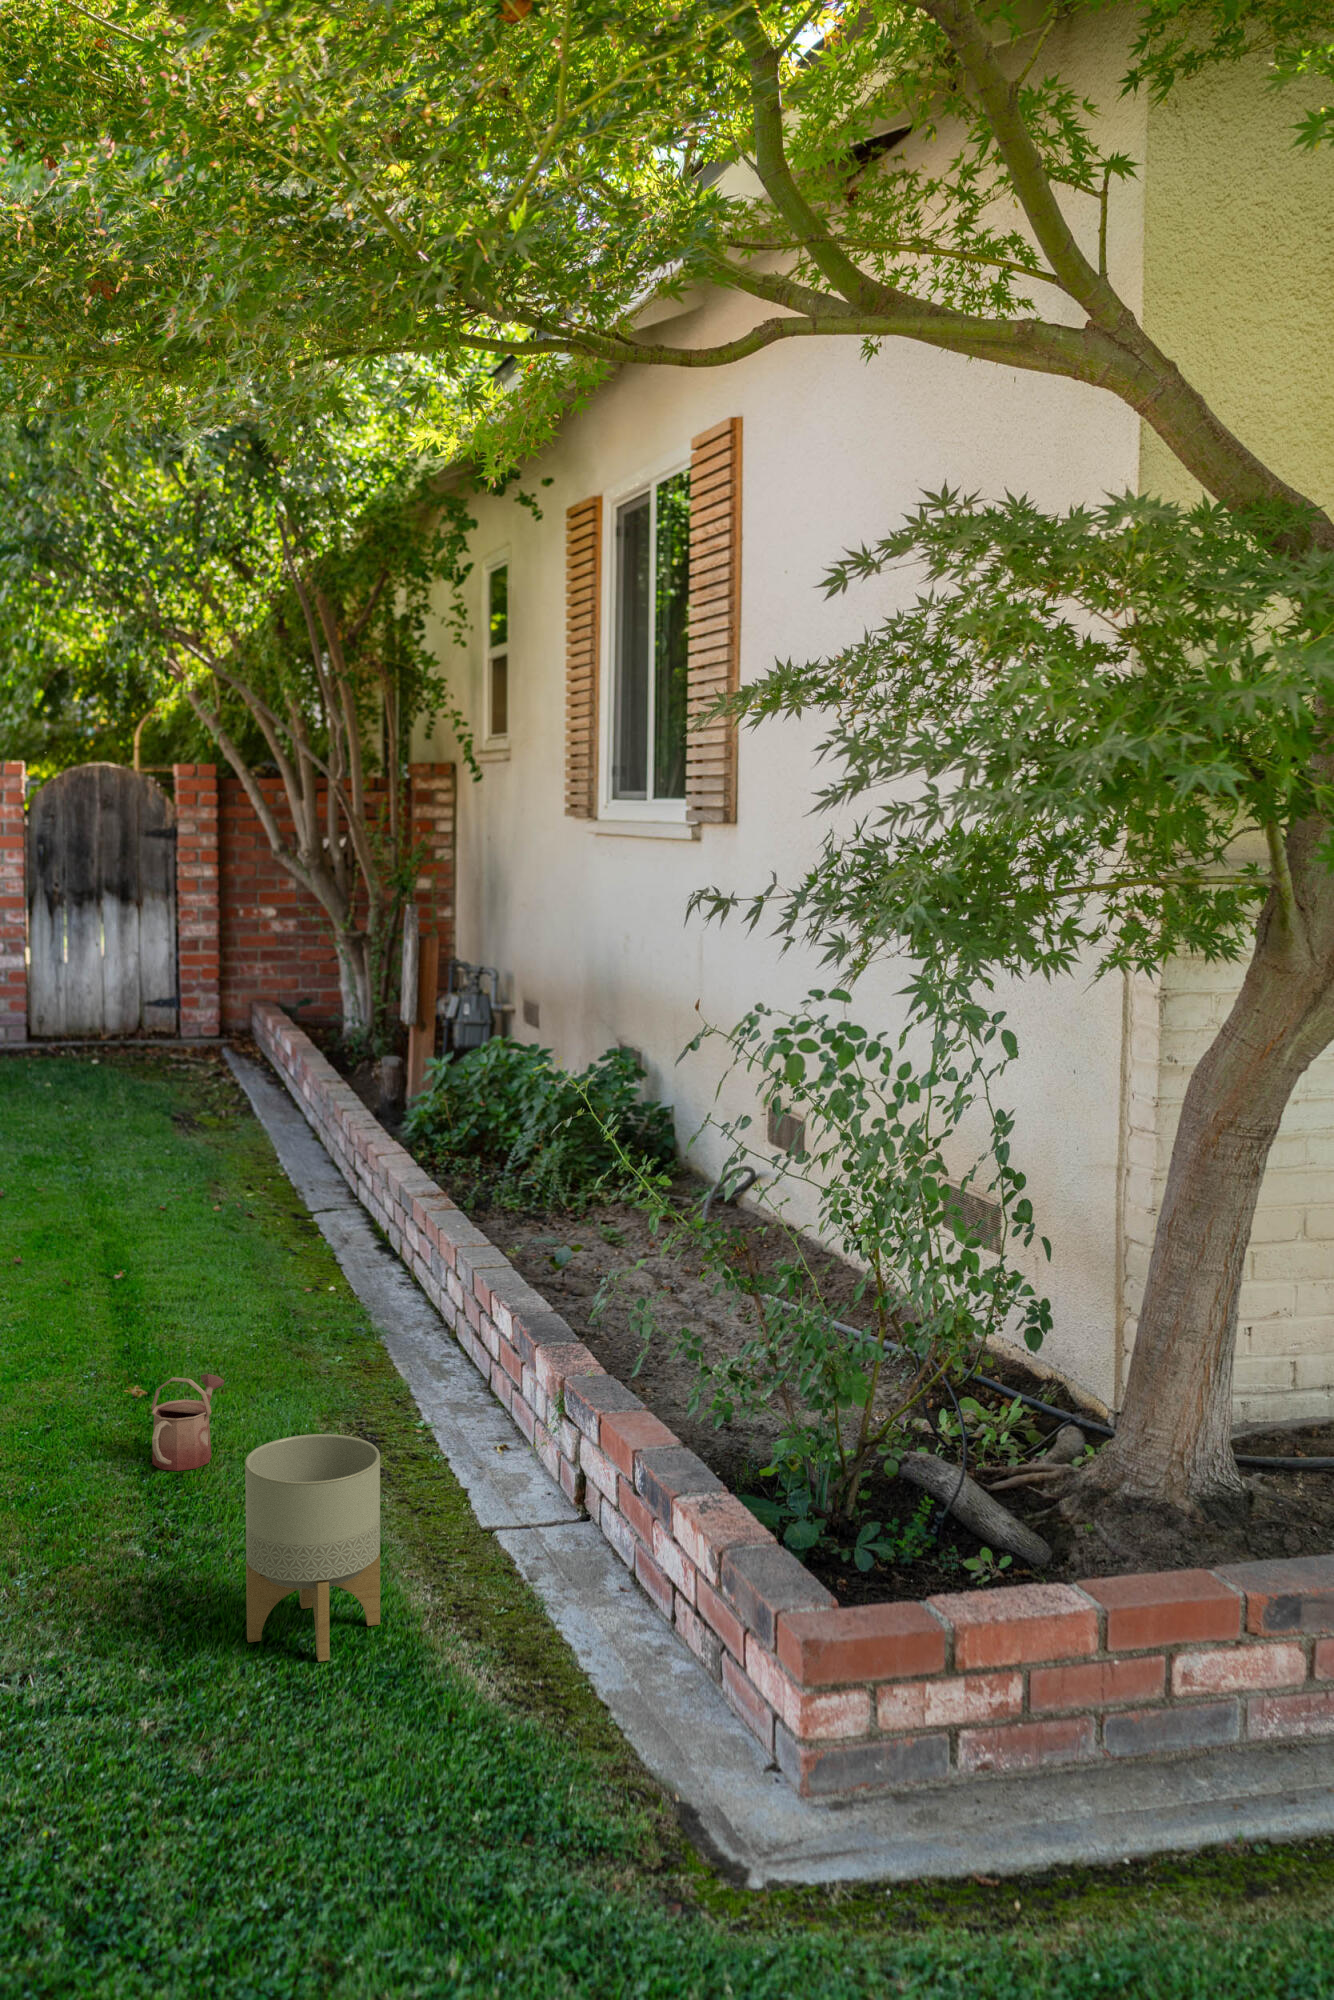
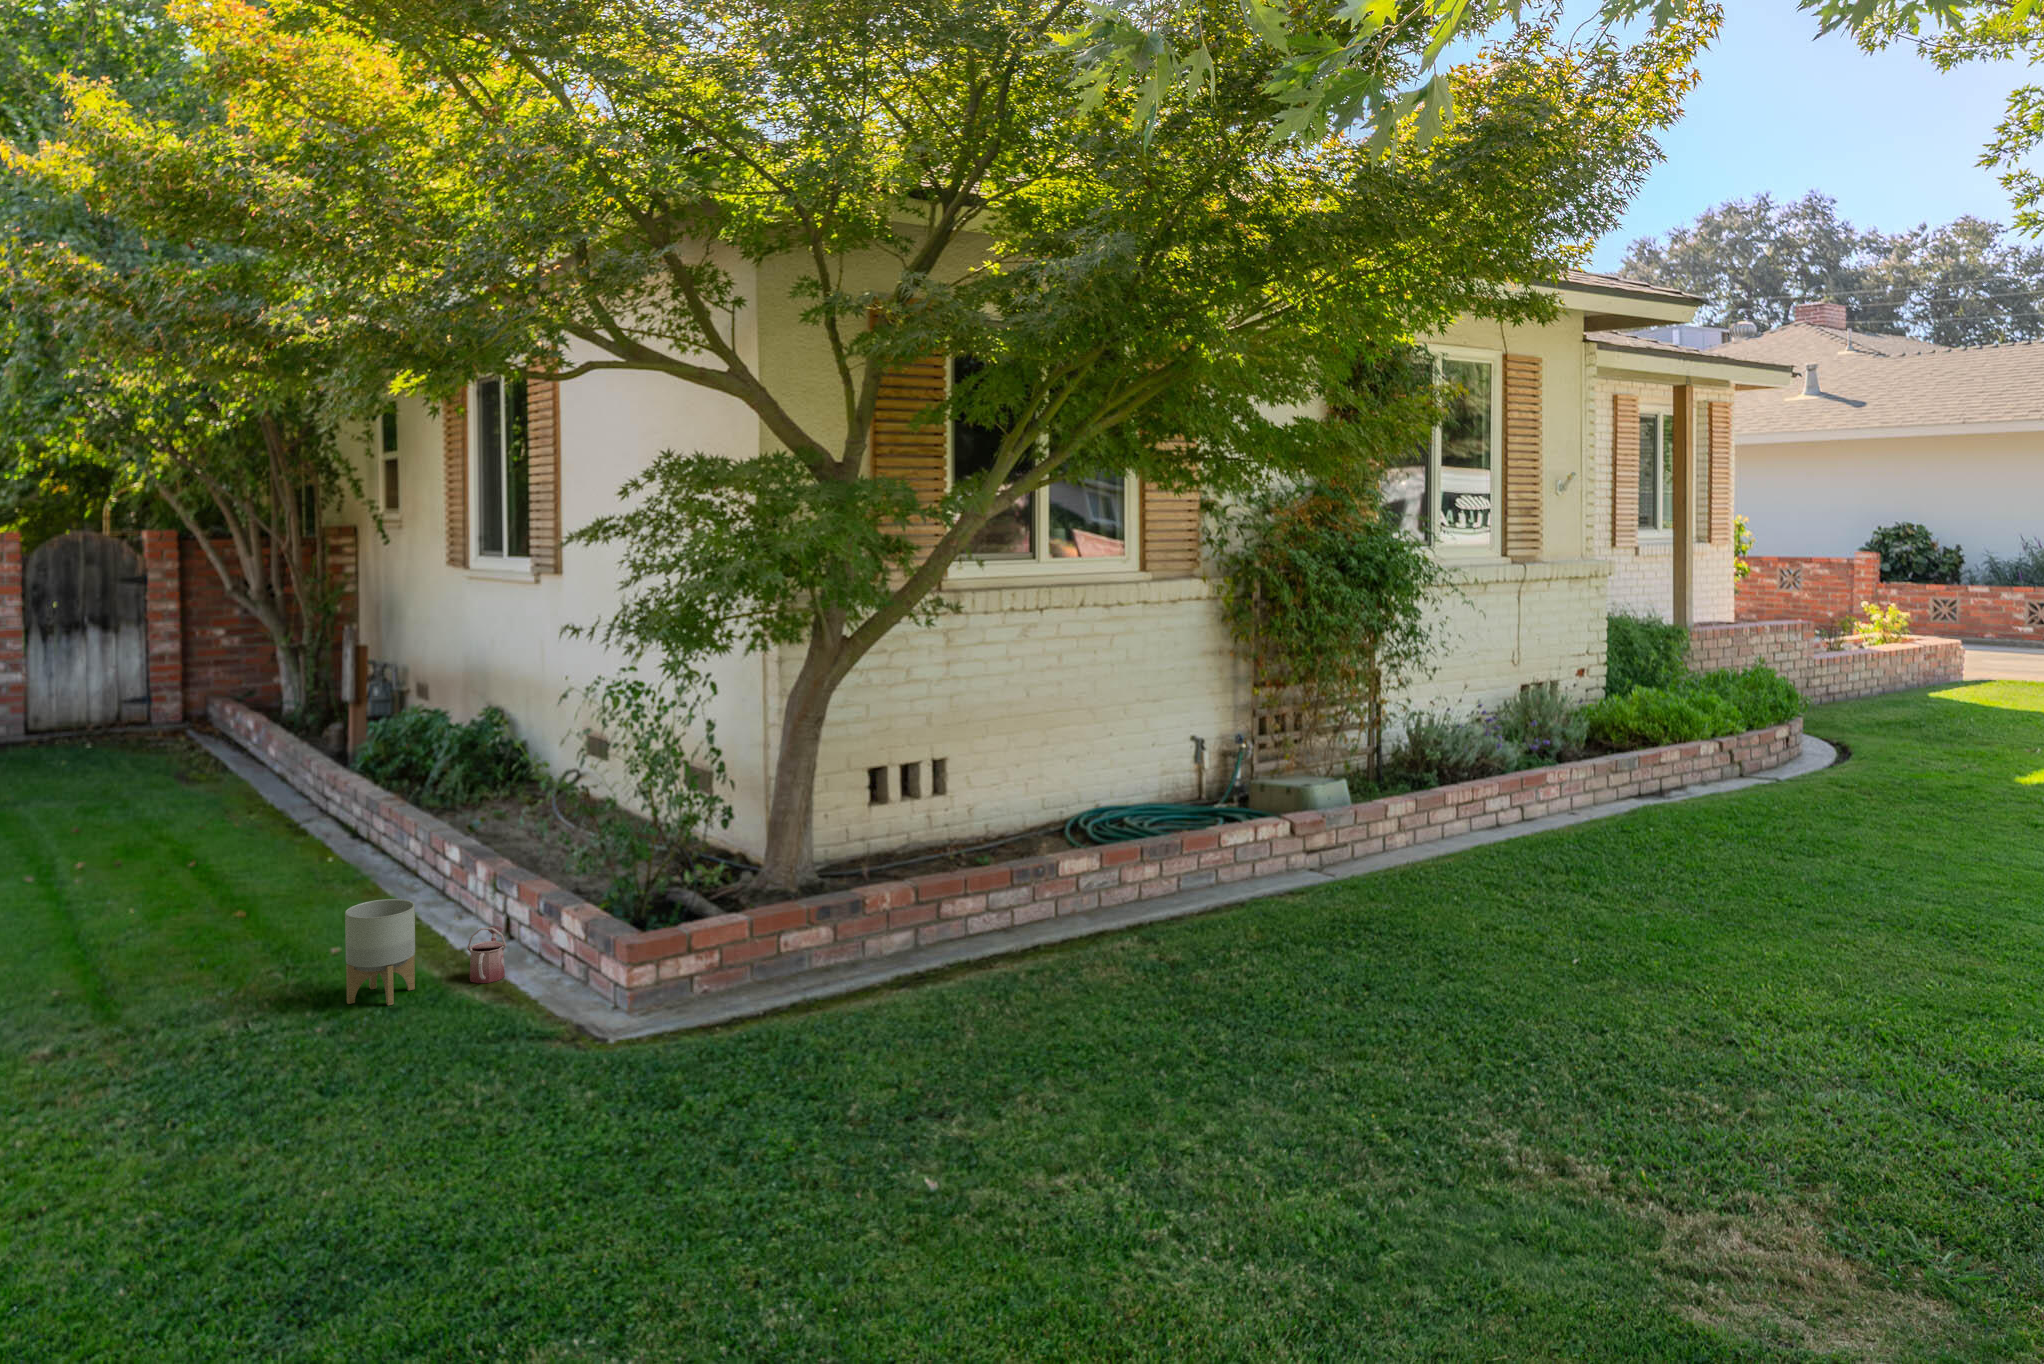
watering can: present [151,1374,224,1471] -> present [467,926,506,983]

